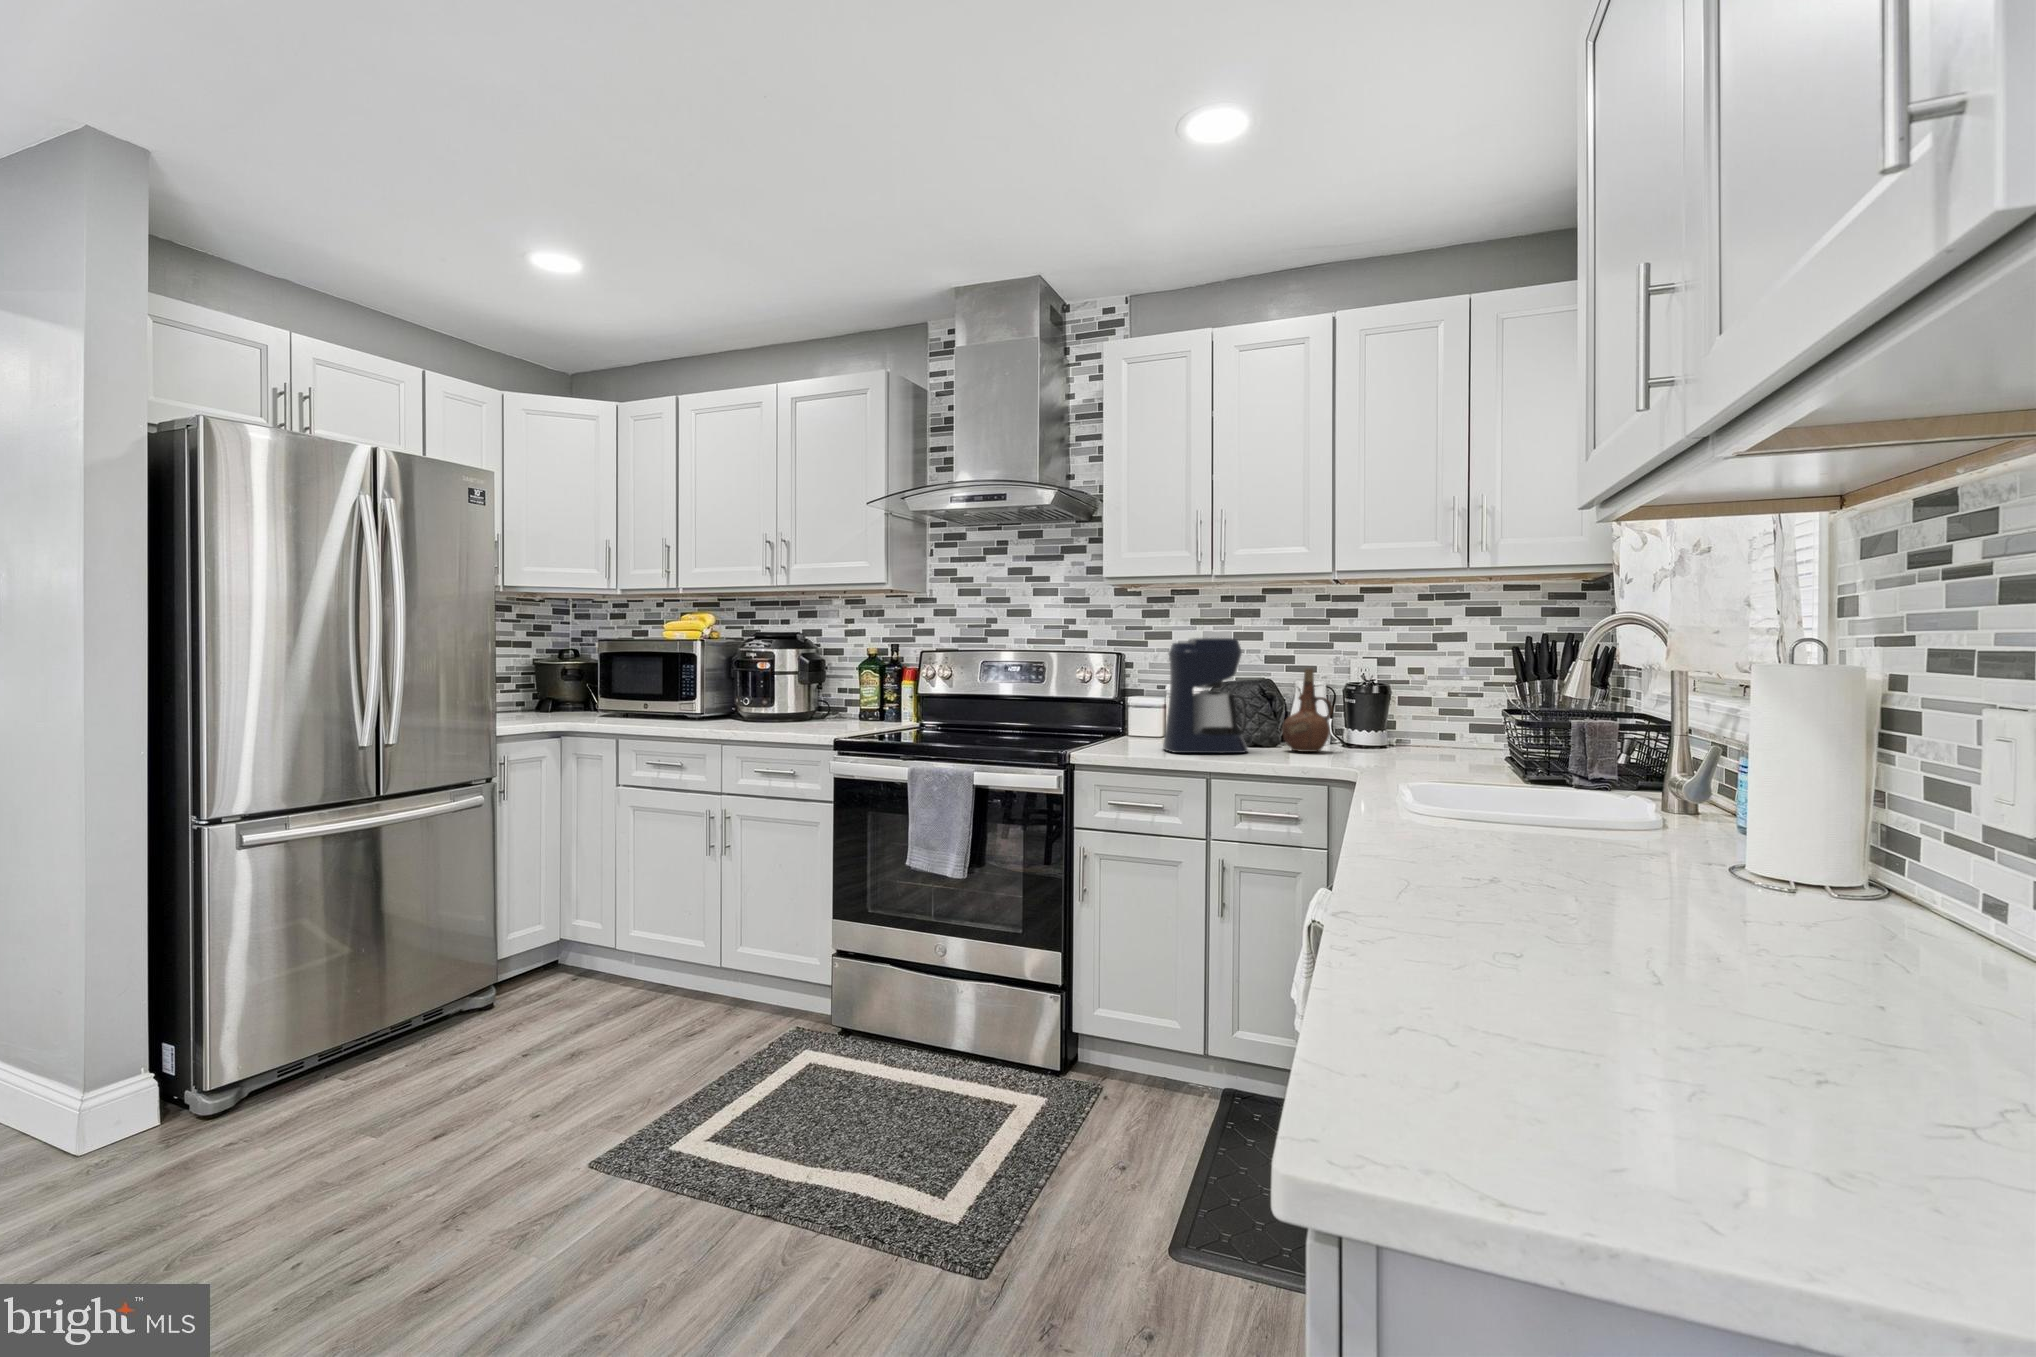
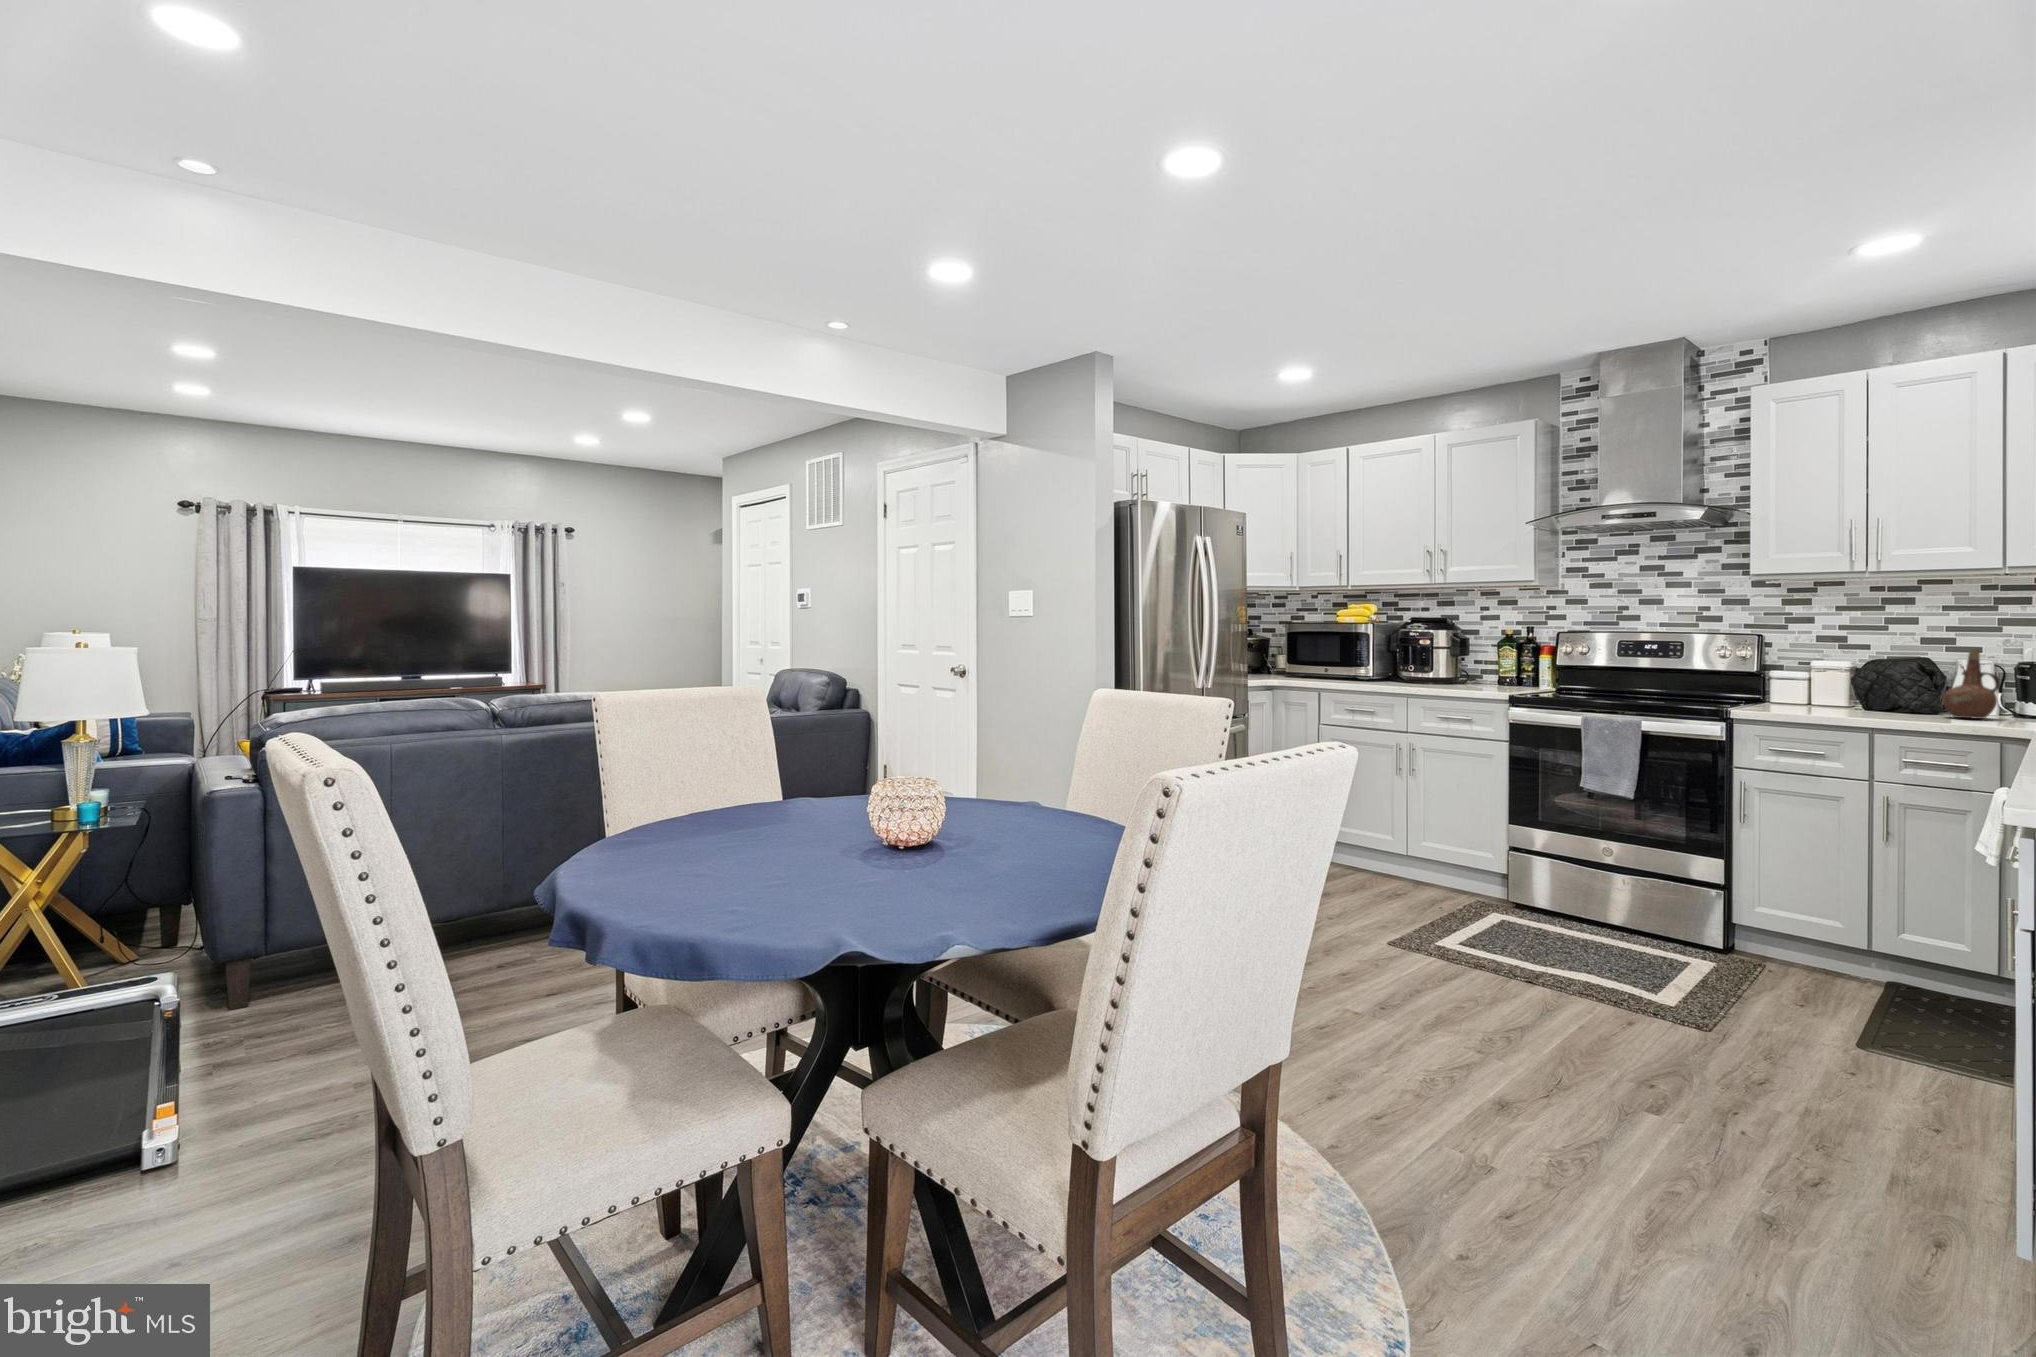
coffee maker: present [1163,638,1248,753] -> none [1815,624,1906,718]

